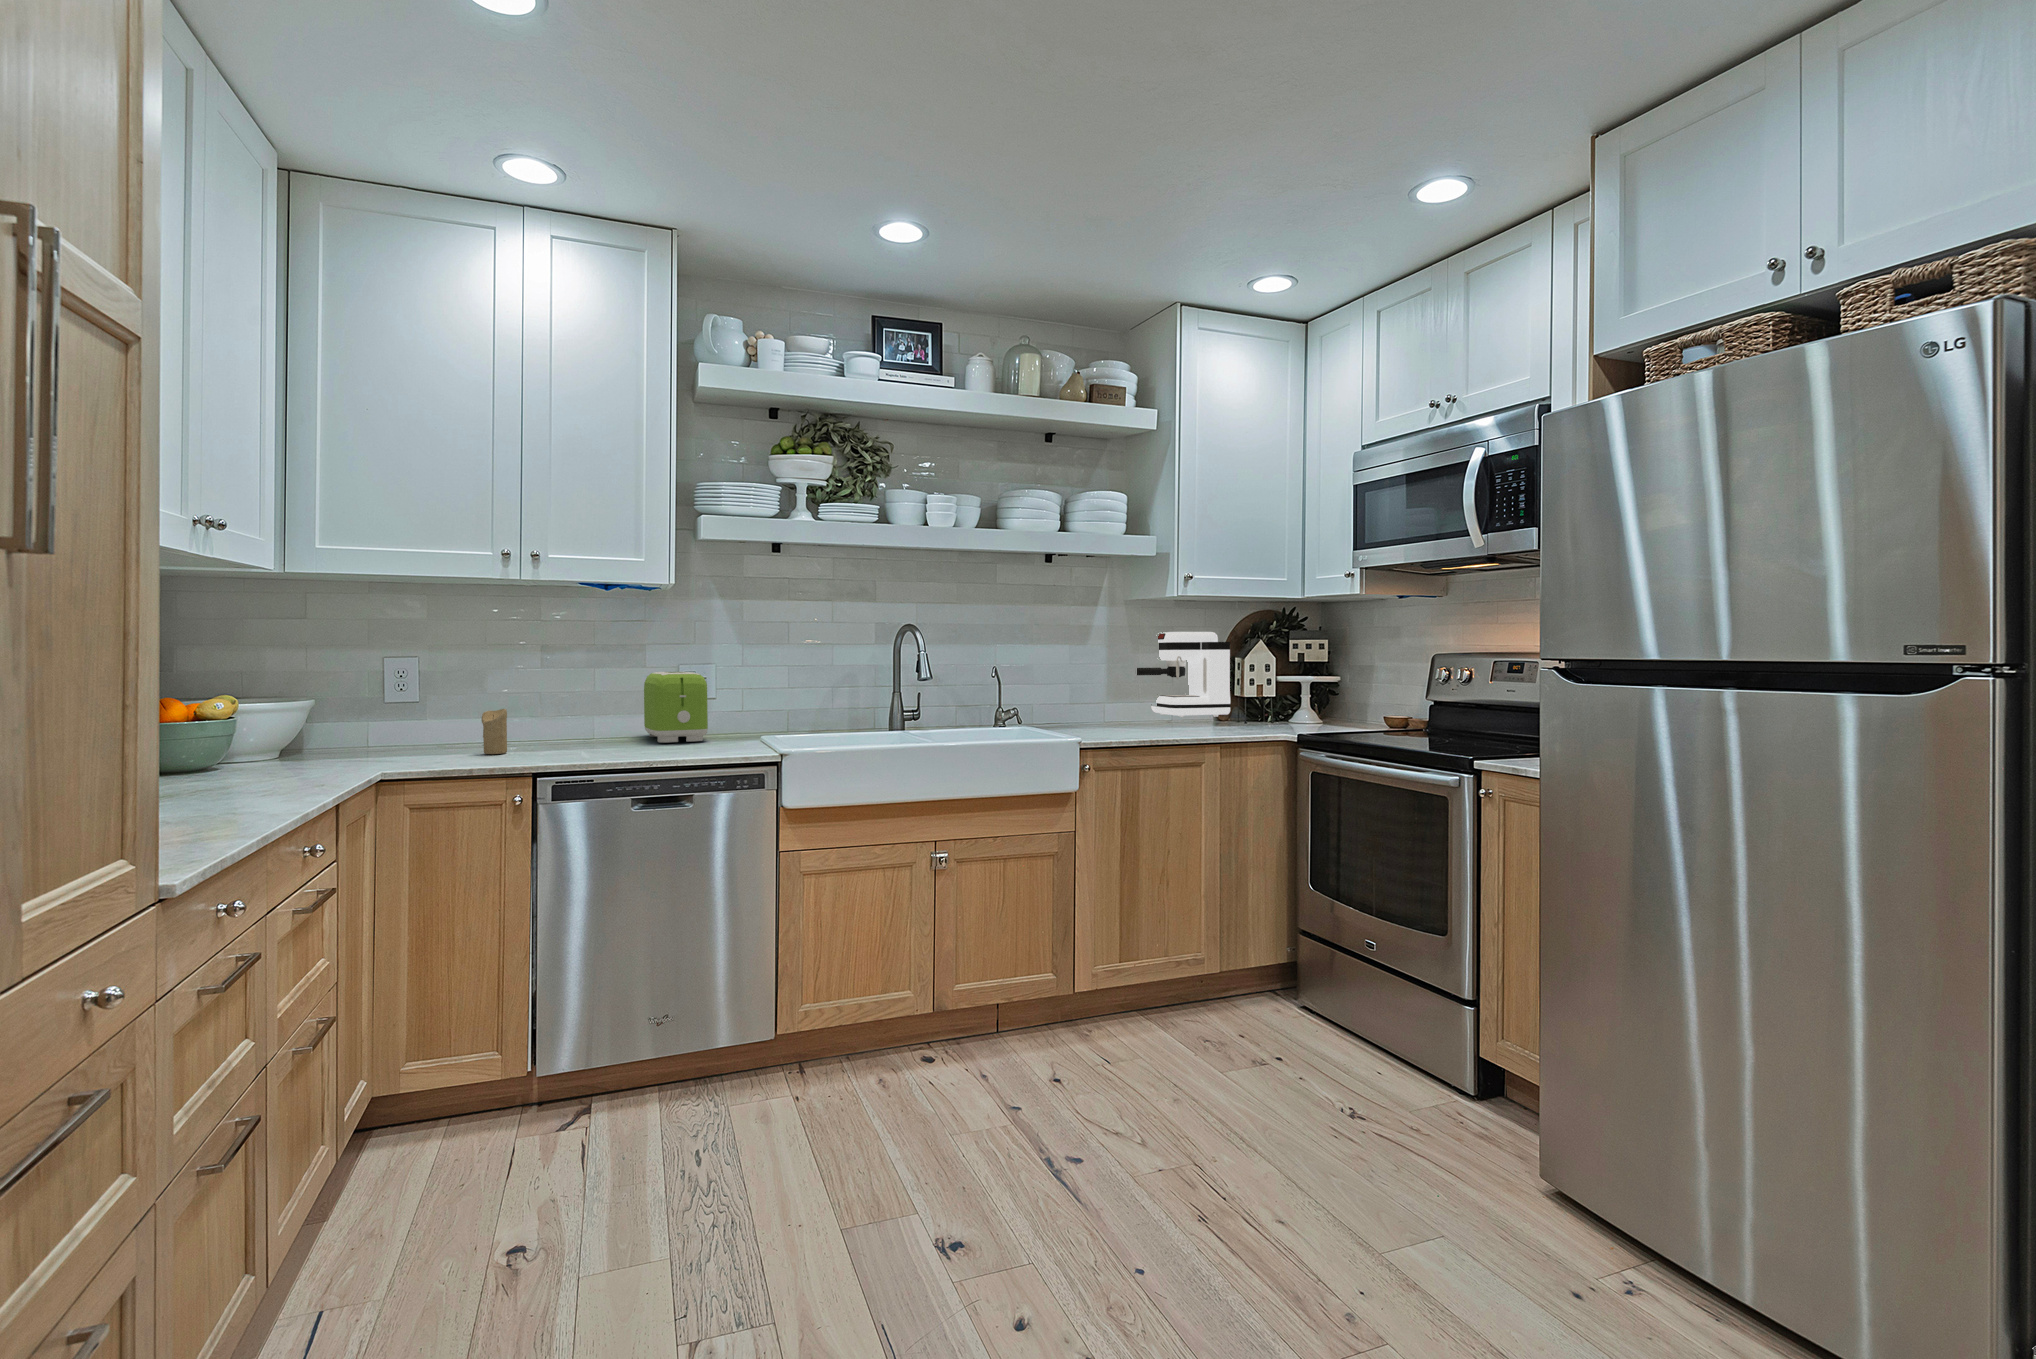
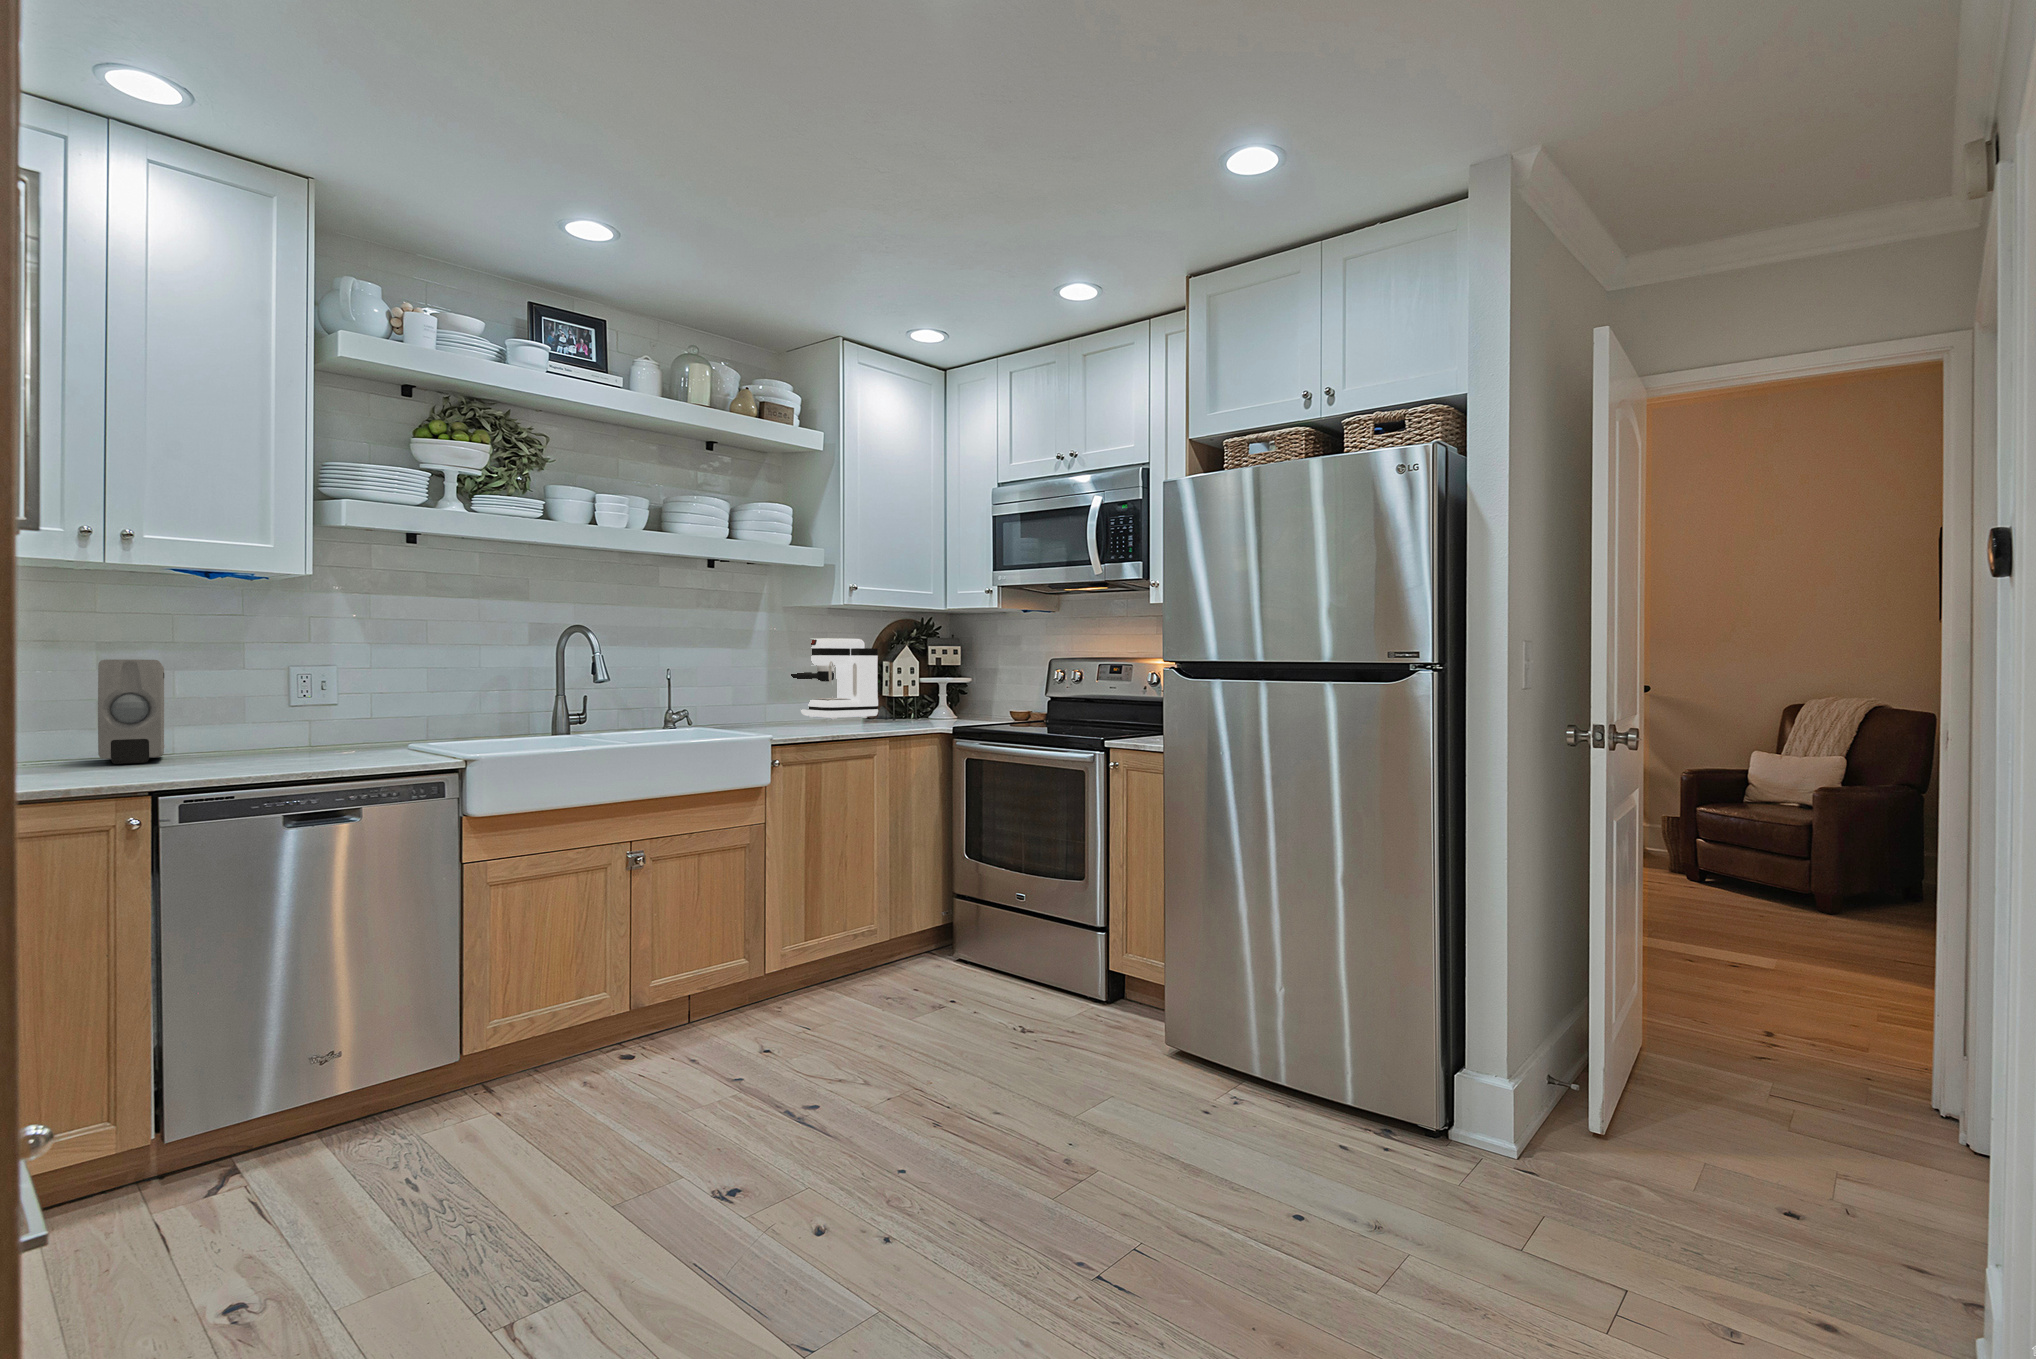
soap dispenser: none [515,659,573,747] -> present [98,659,164,764]
toaster: present [644,672,708,742] -> none [253,675,353,754]
candle: present [481,709,507,754] -> none [64,718,100,773]

